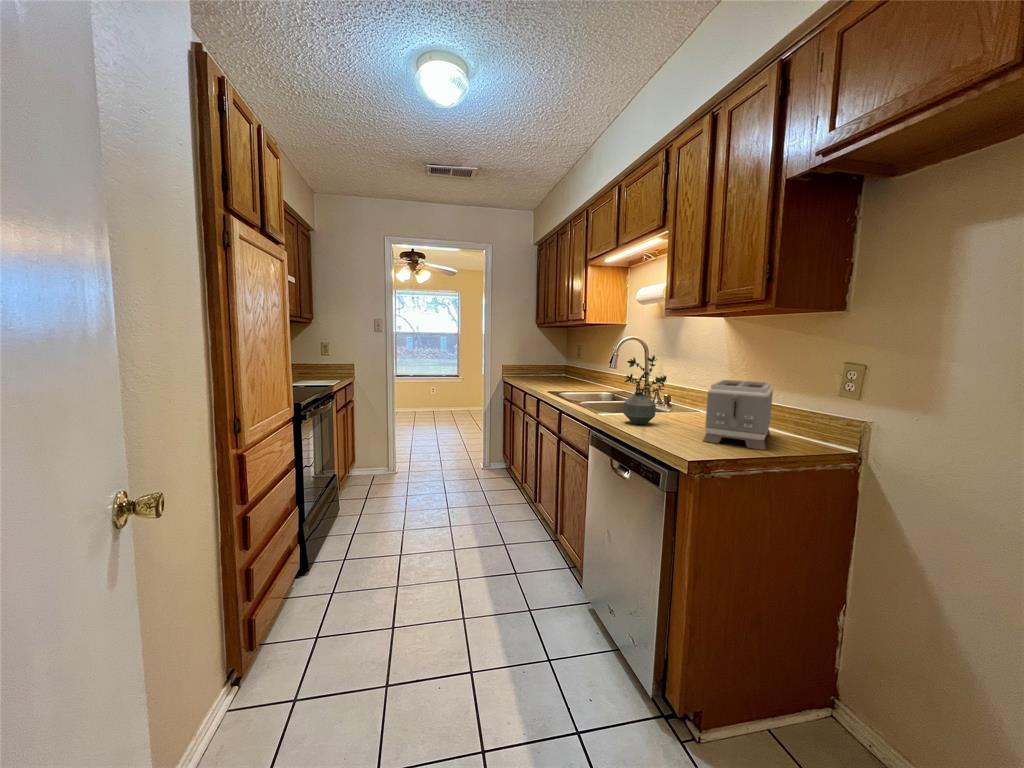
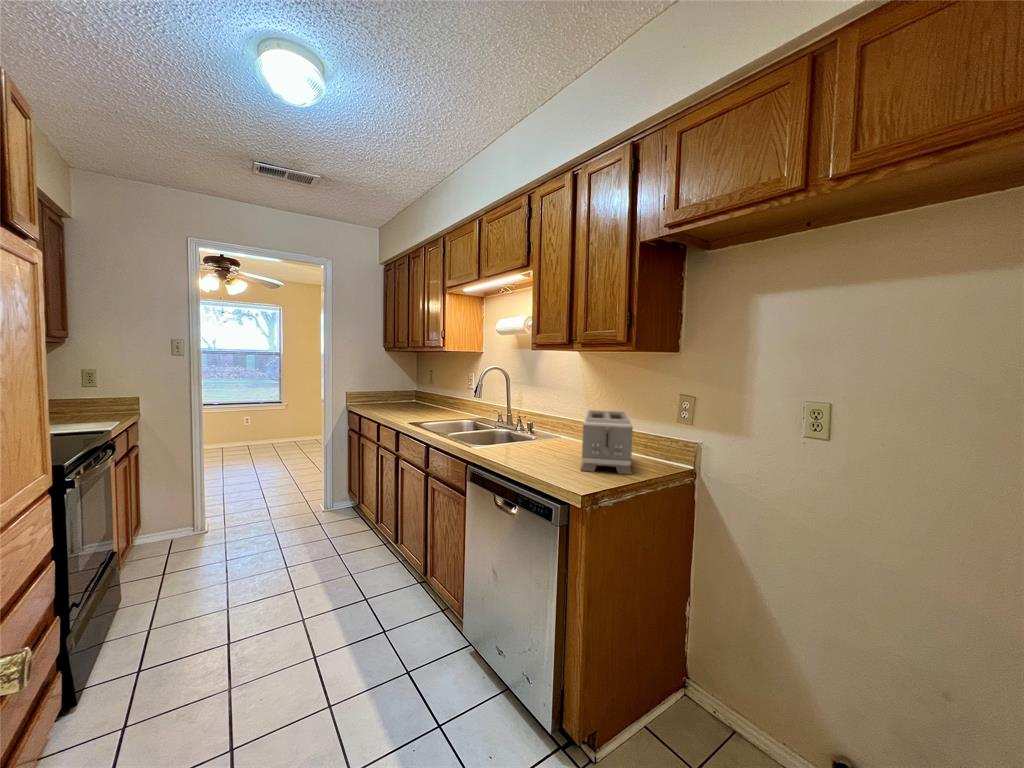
potted plant: present [623,355,667,424] -> none [501,388,540,457]

